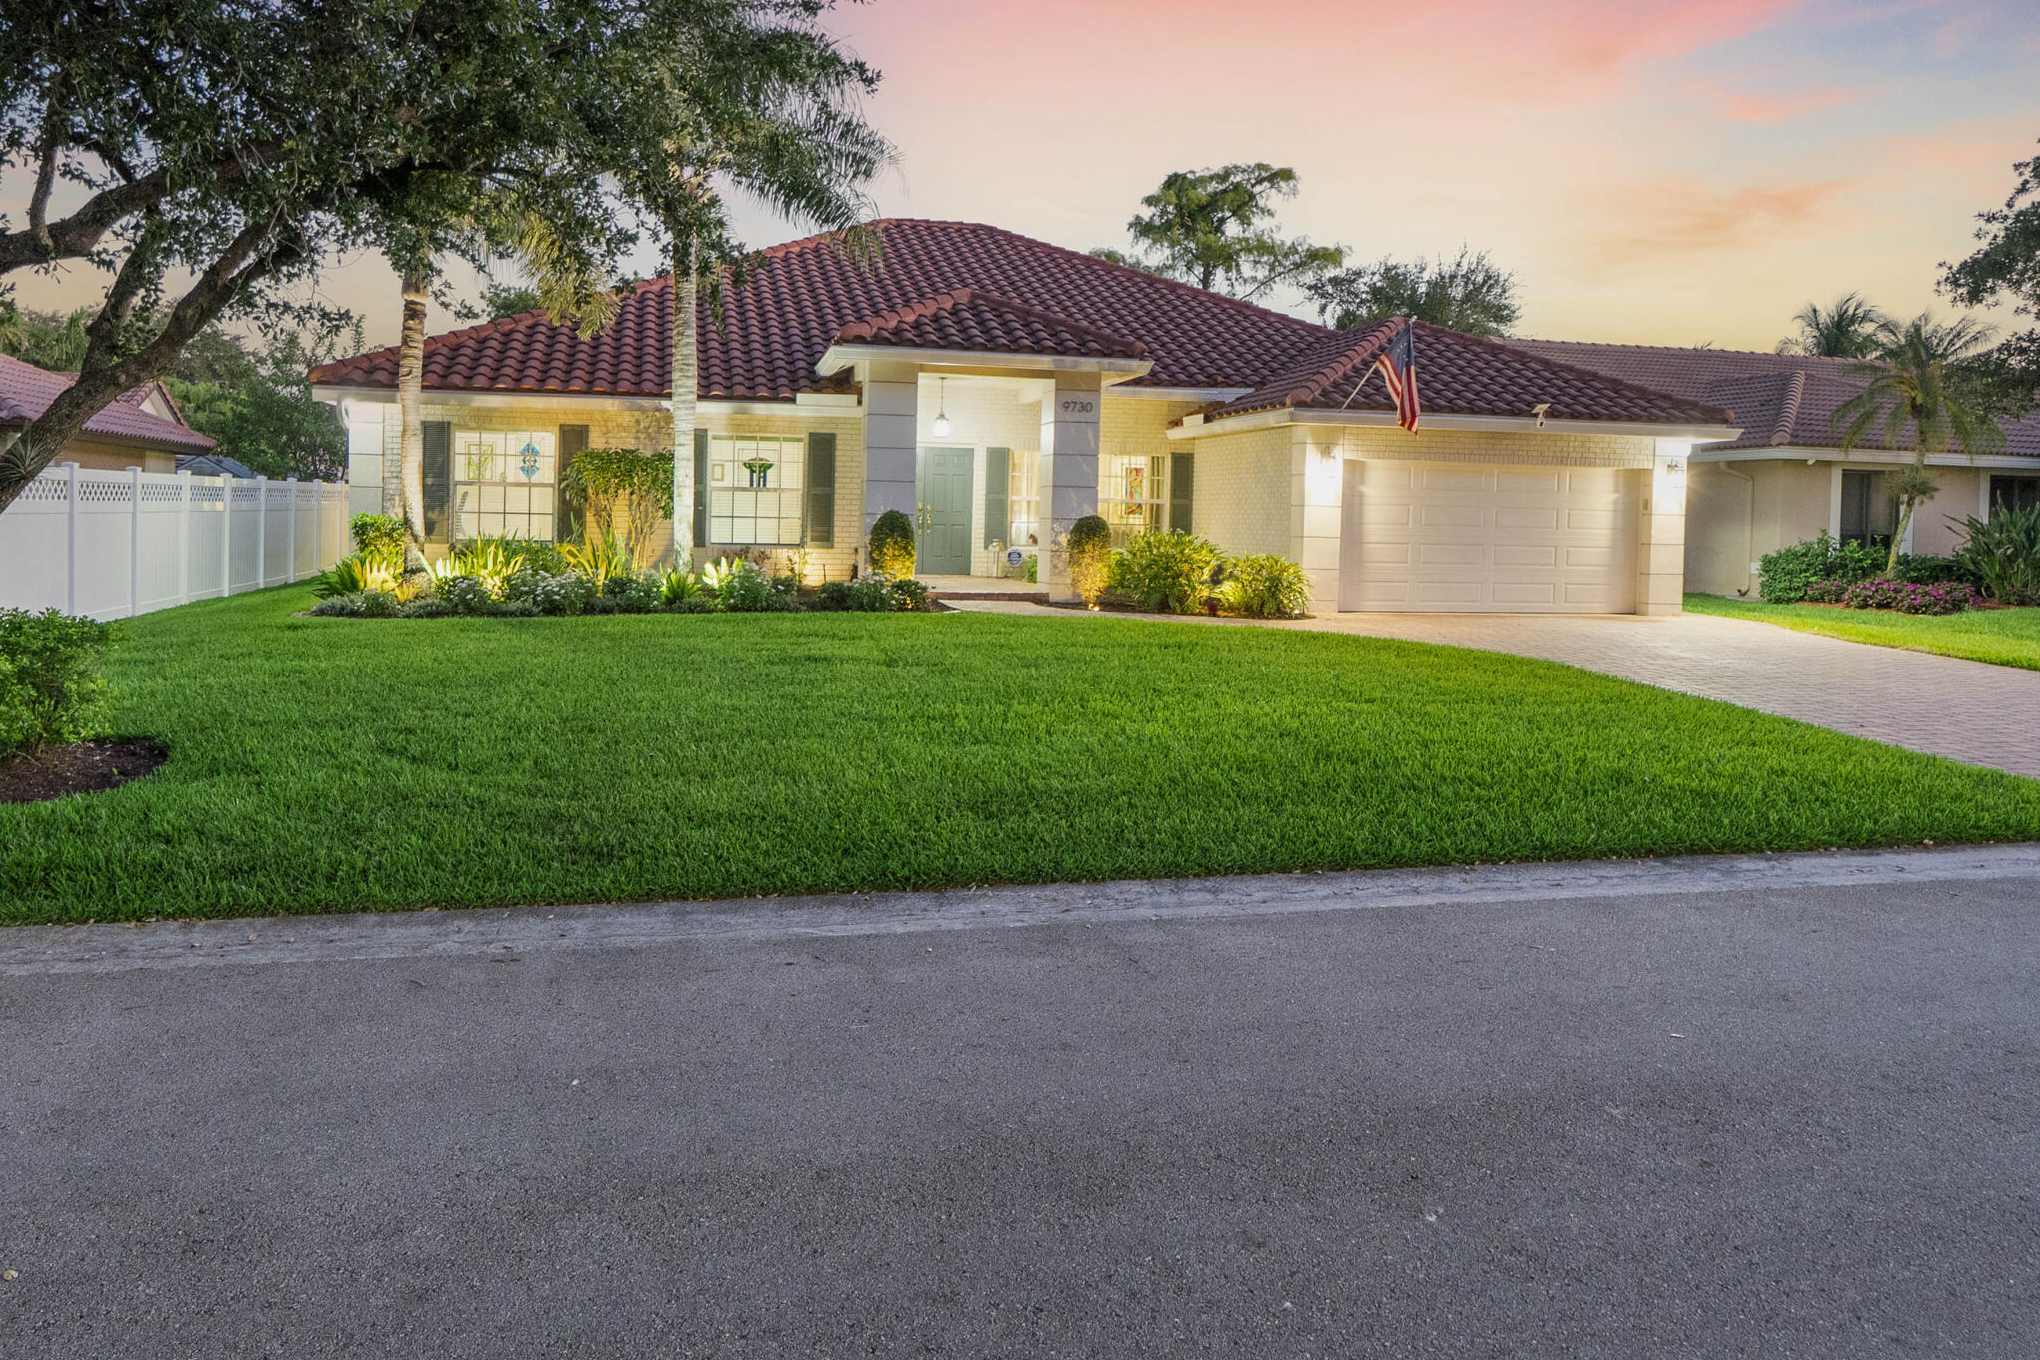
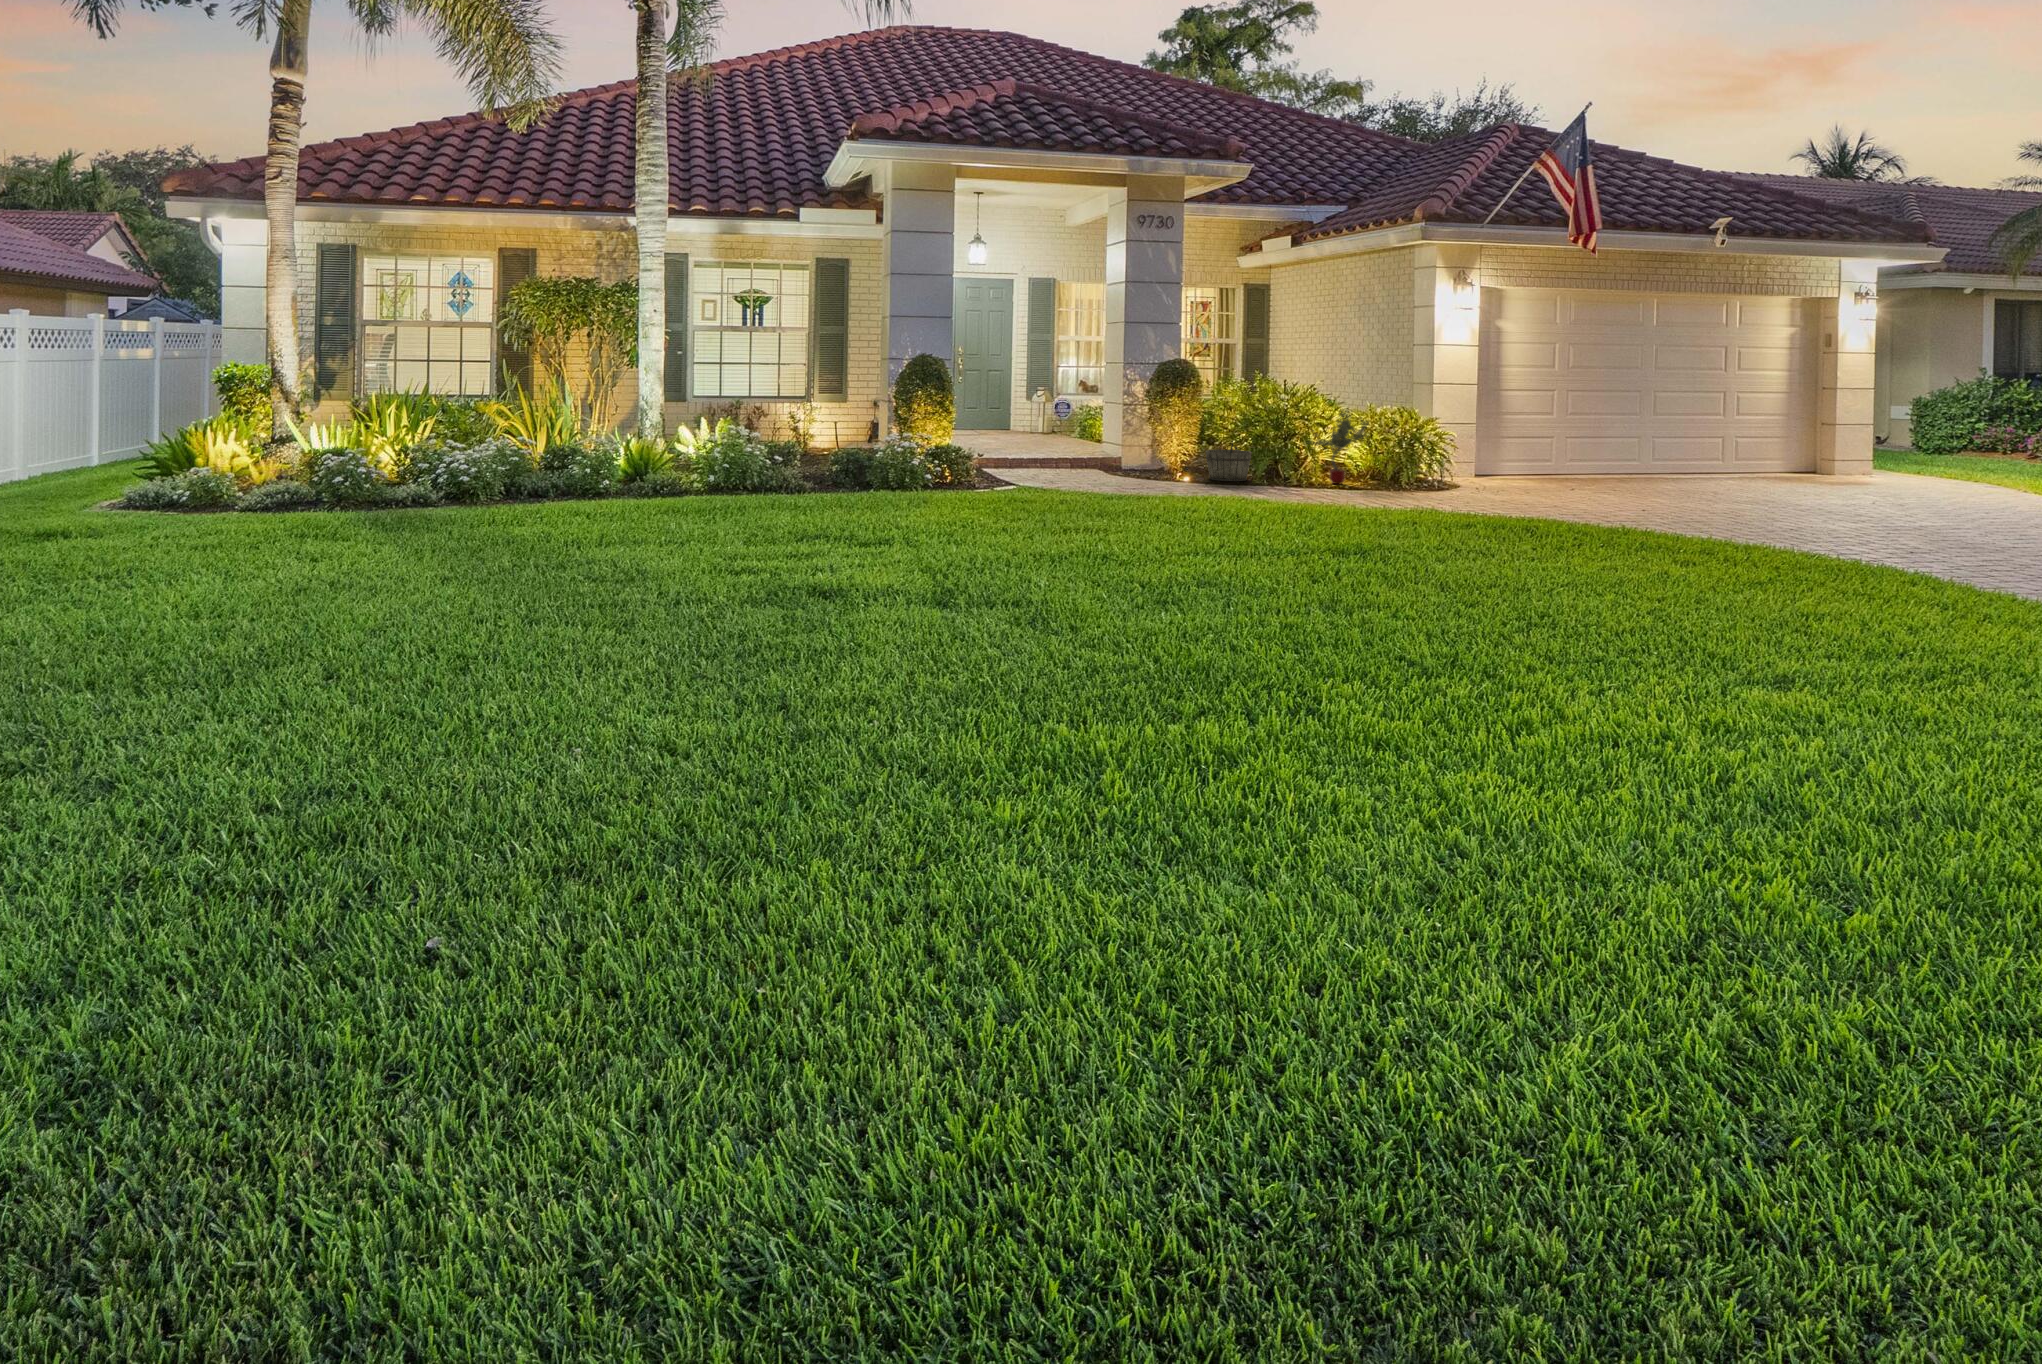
wooden bucket: none [1112,580,1148,611] -> present [1206,441,1252,481]

